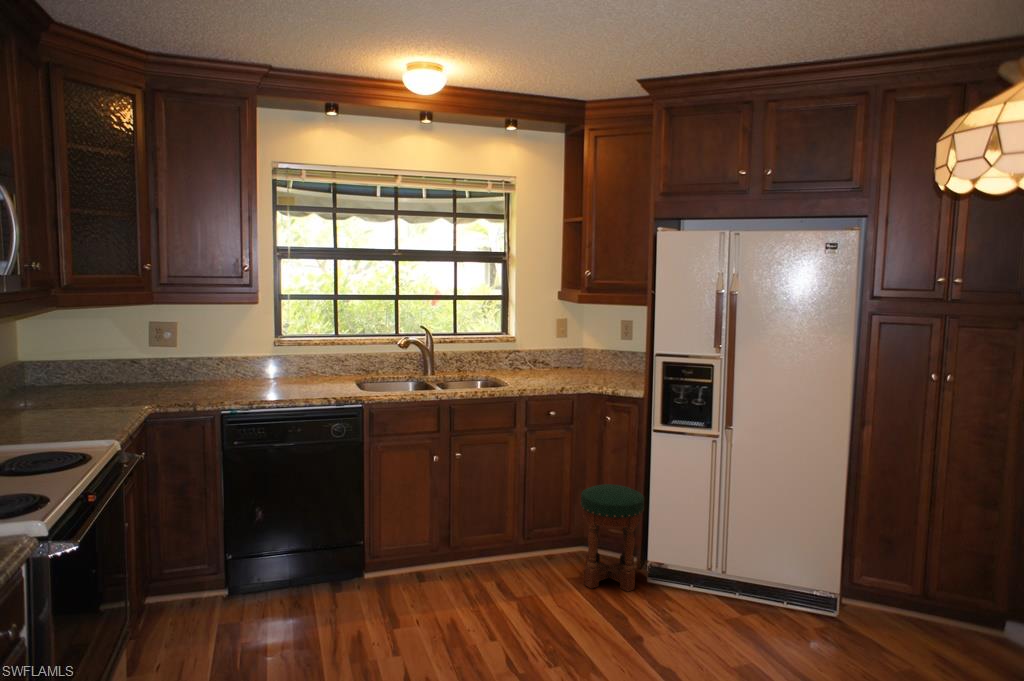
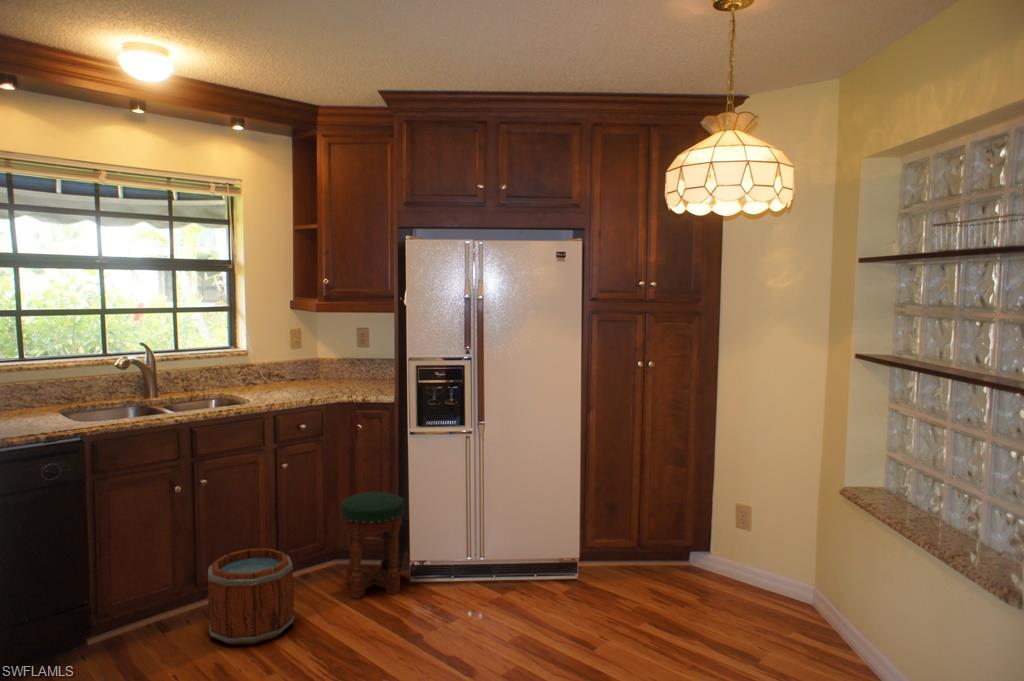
bucket: none [451,522,527,613] -> present [208,549,294,645]

